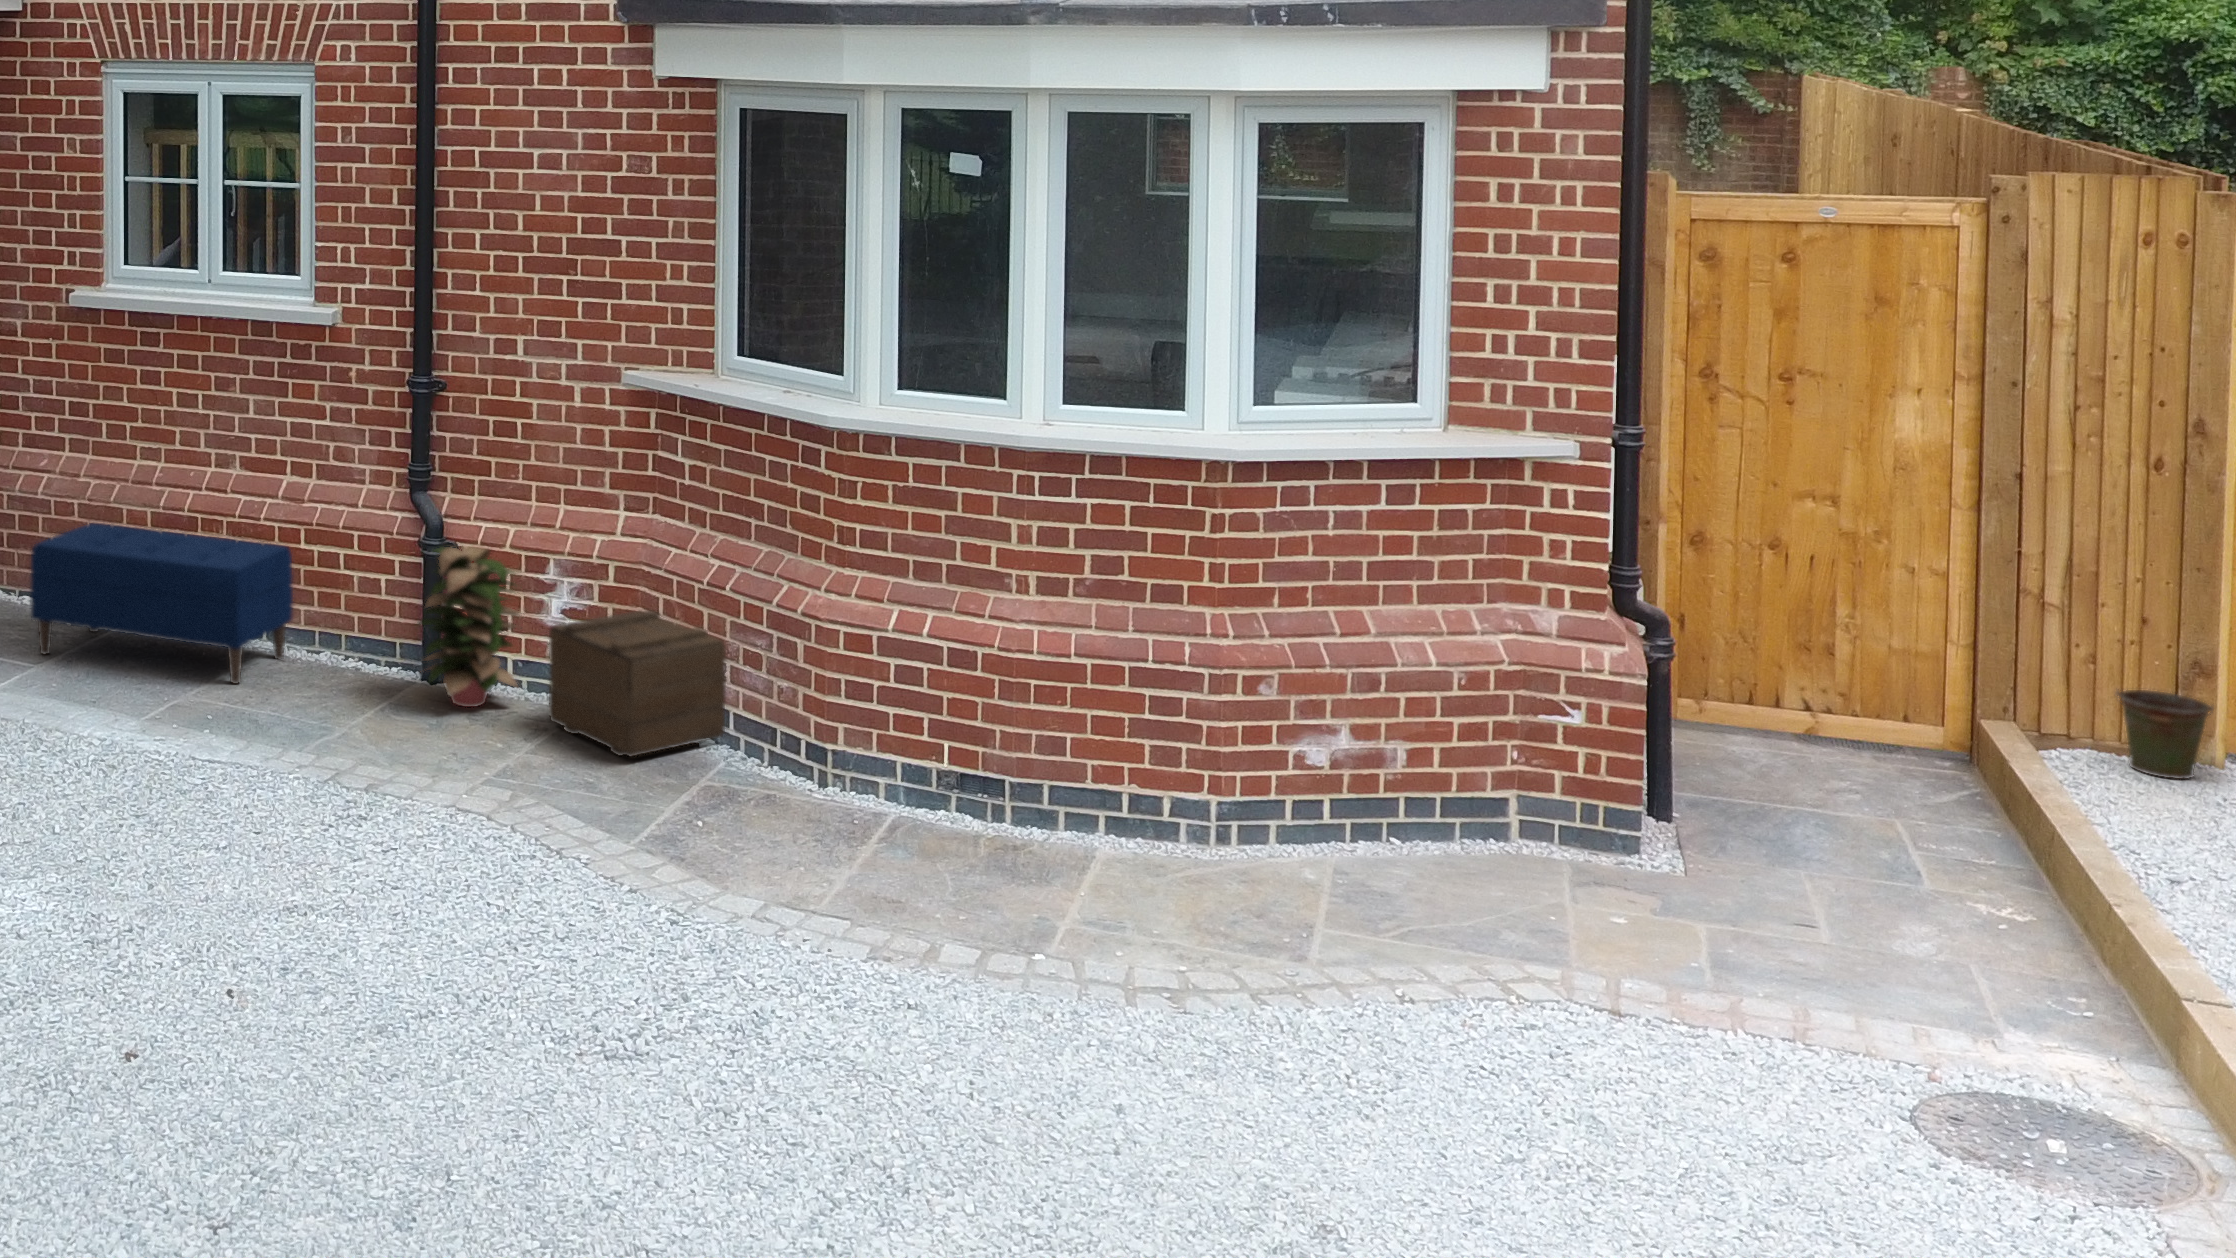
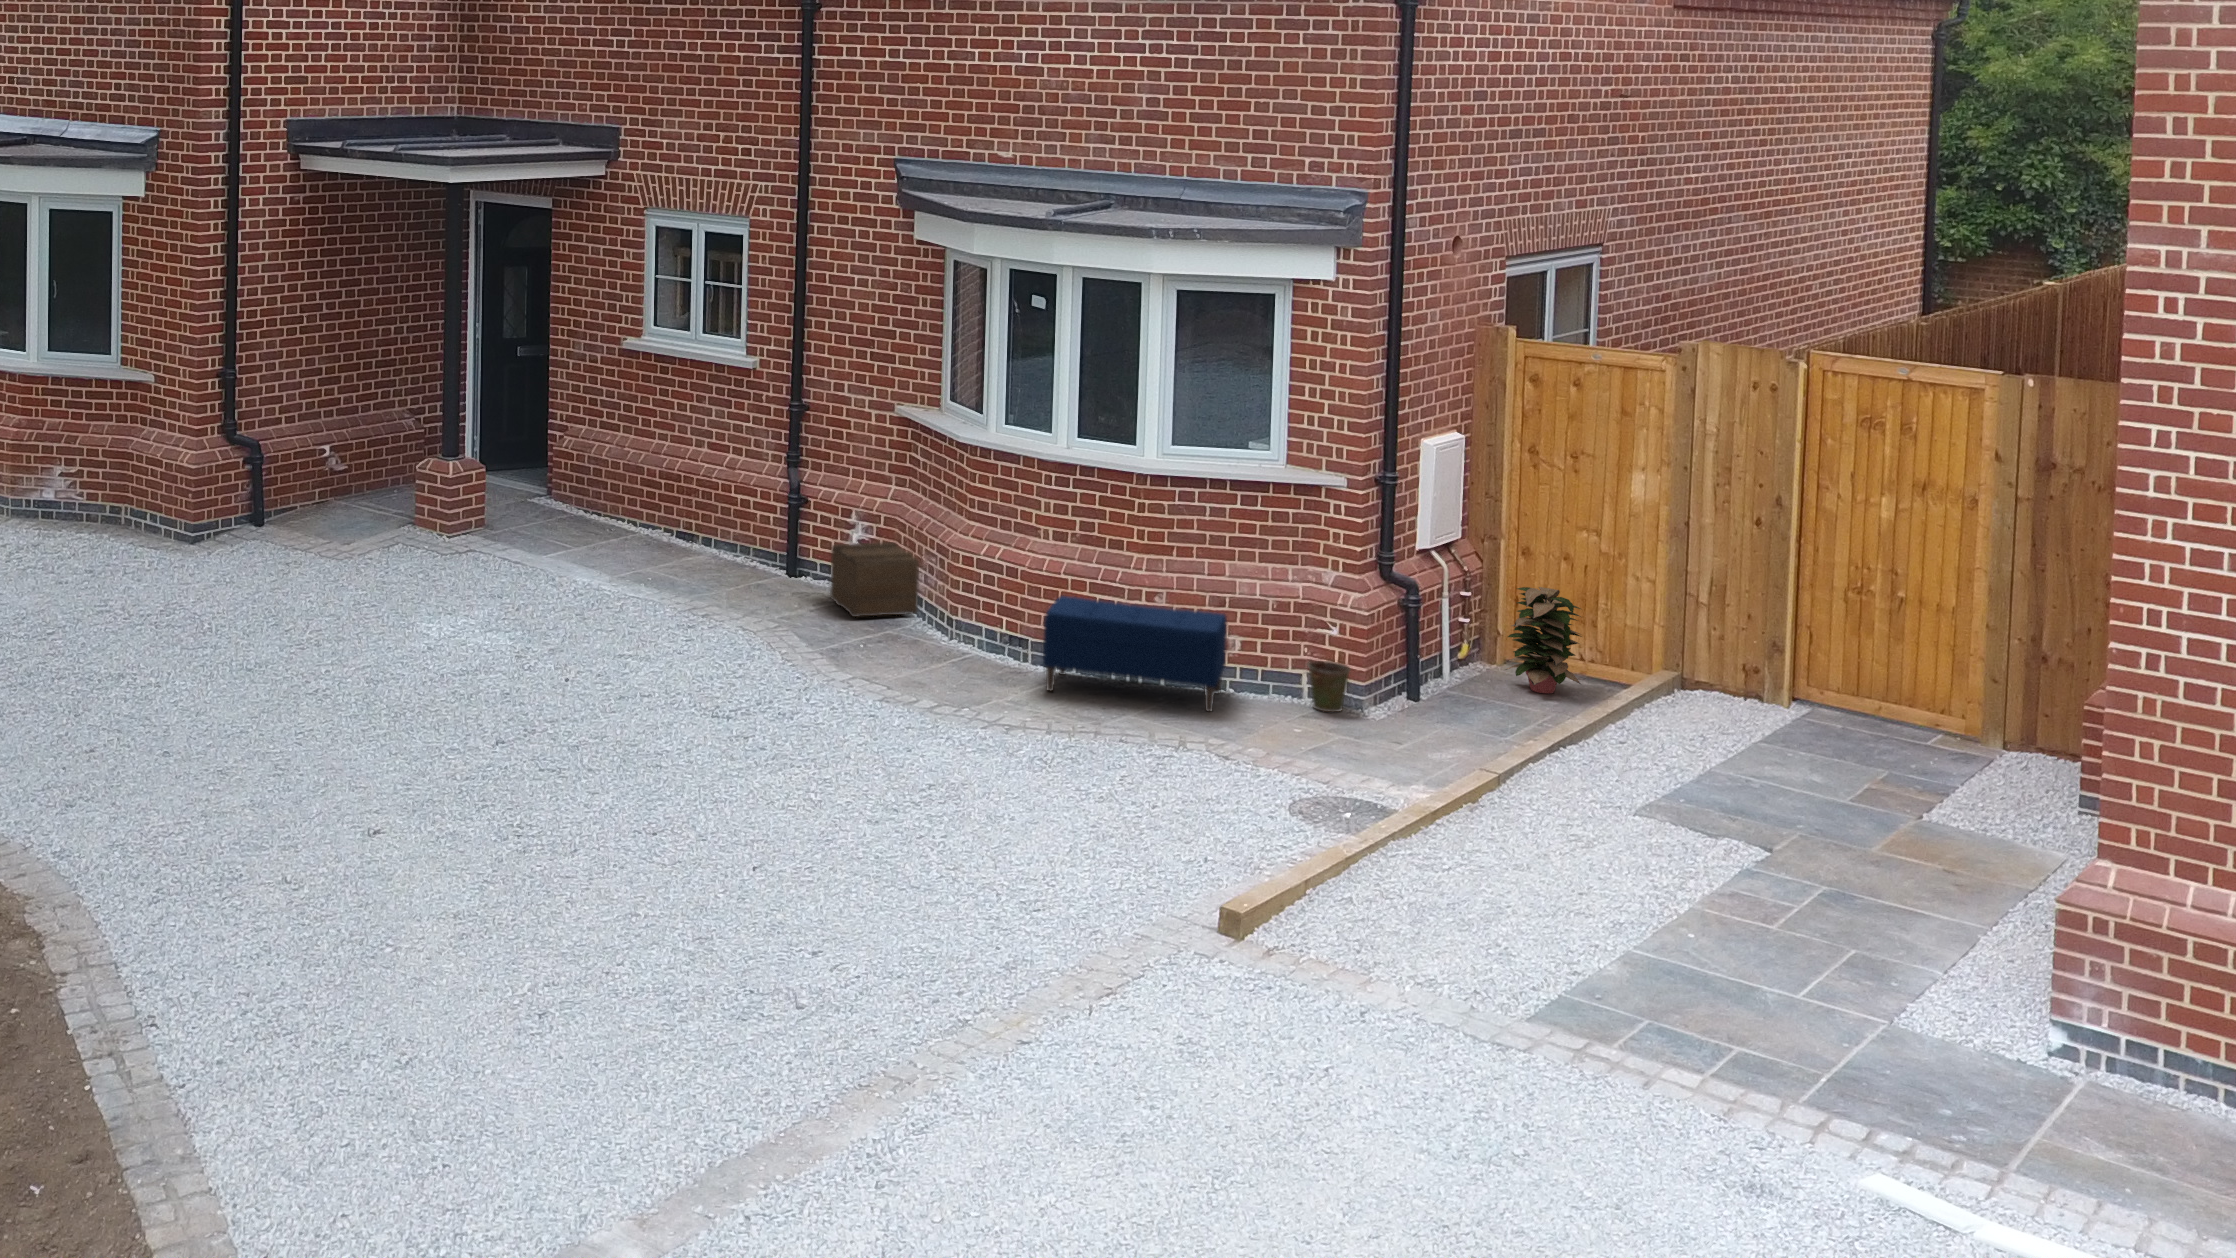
bench: present [30,523,293,684] -> present [1043,595,1227,711]
decorative plant: present [418,546,519,707] -> present [1505,587,1582,693]
bucket: present [2116,690,2213,779] -> present [1307,660,1350,712]

